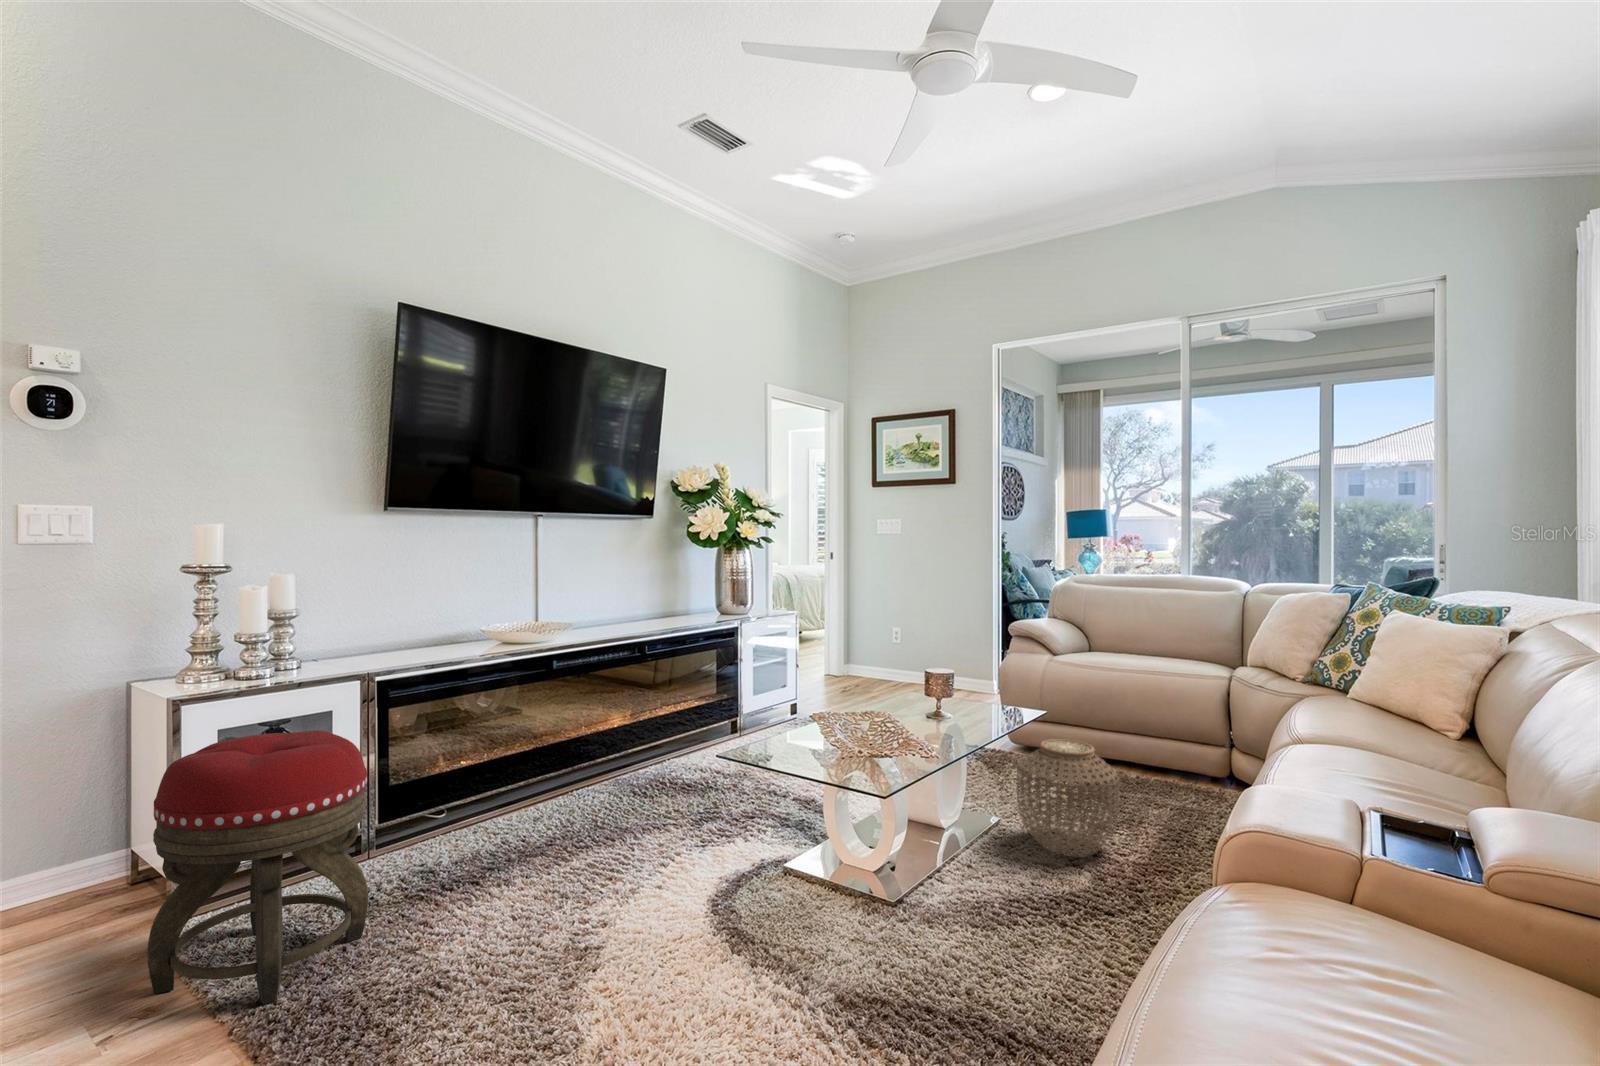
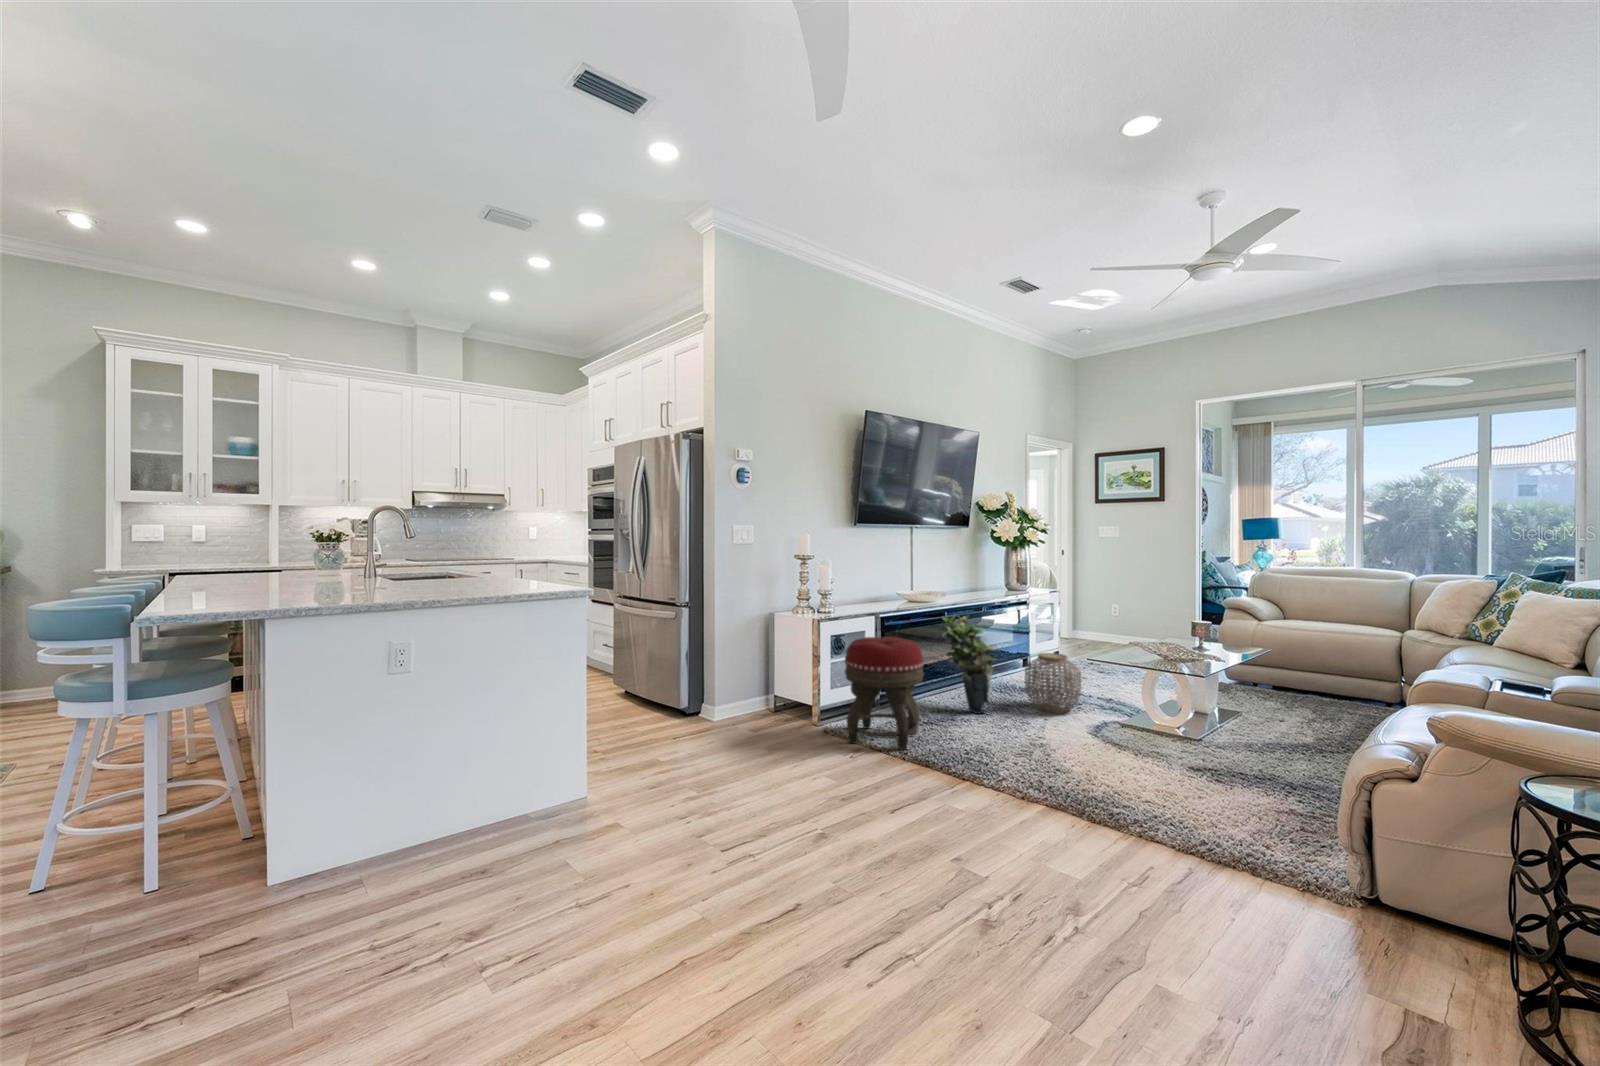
potted plant: none [491,668,601,862] -> present [942,615,995,714]
woven basket: present [1017,739,1119,857] -> present [1025,653,1081,713]

